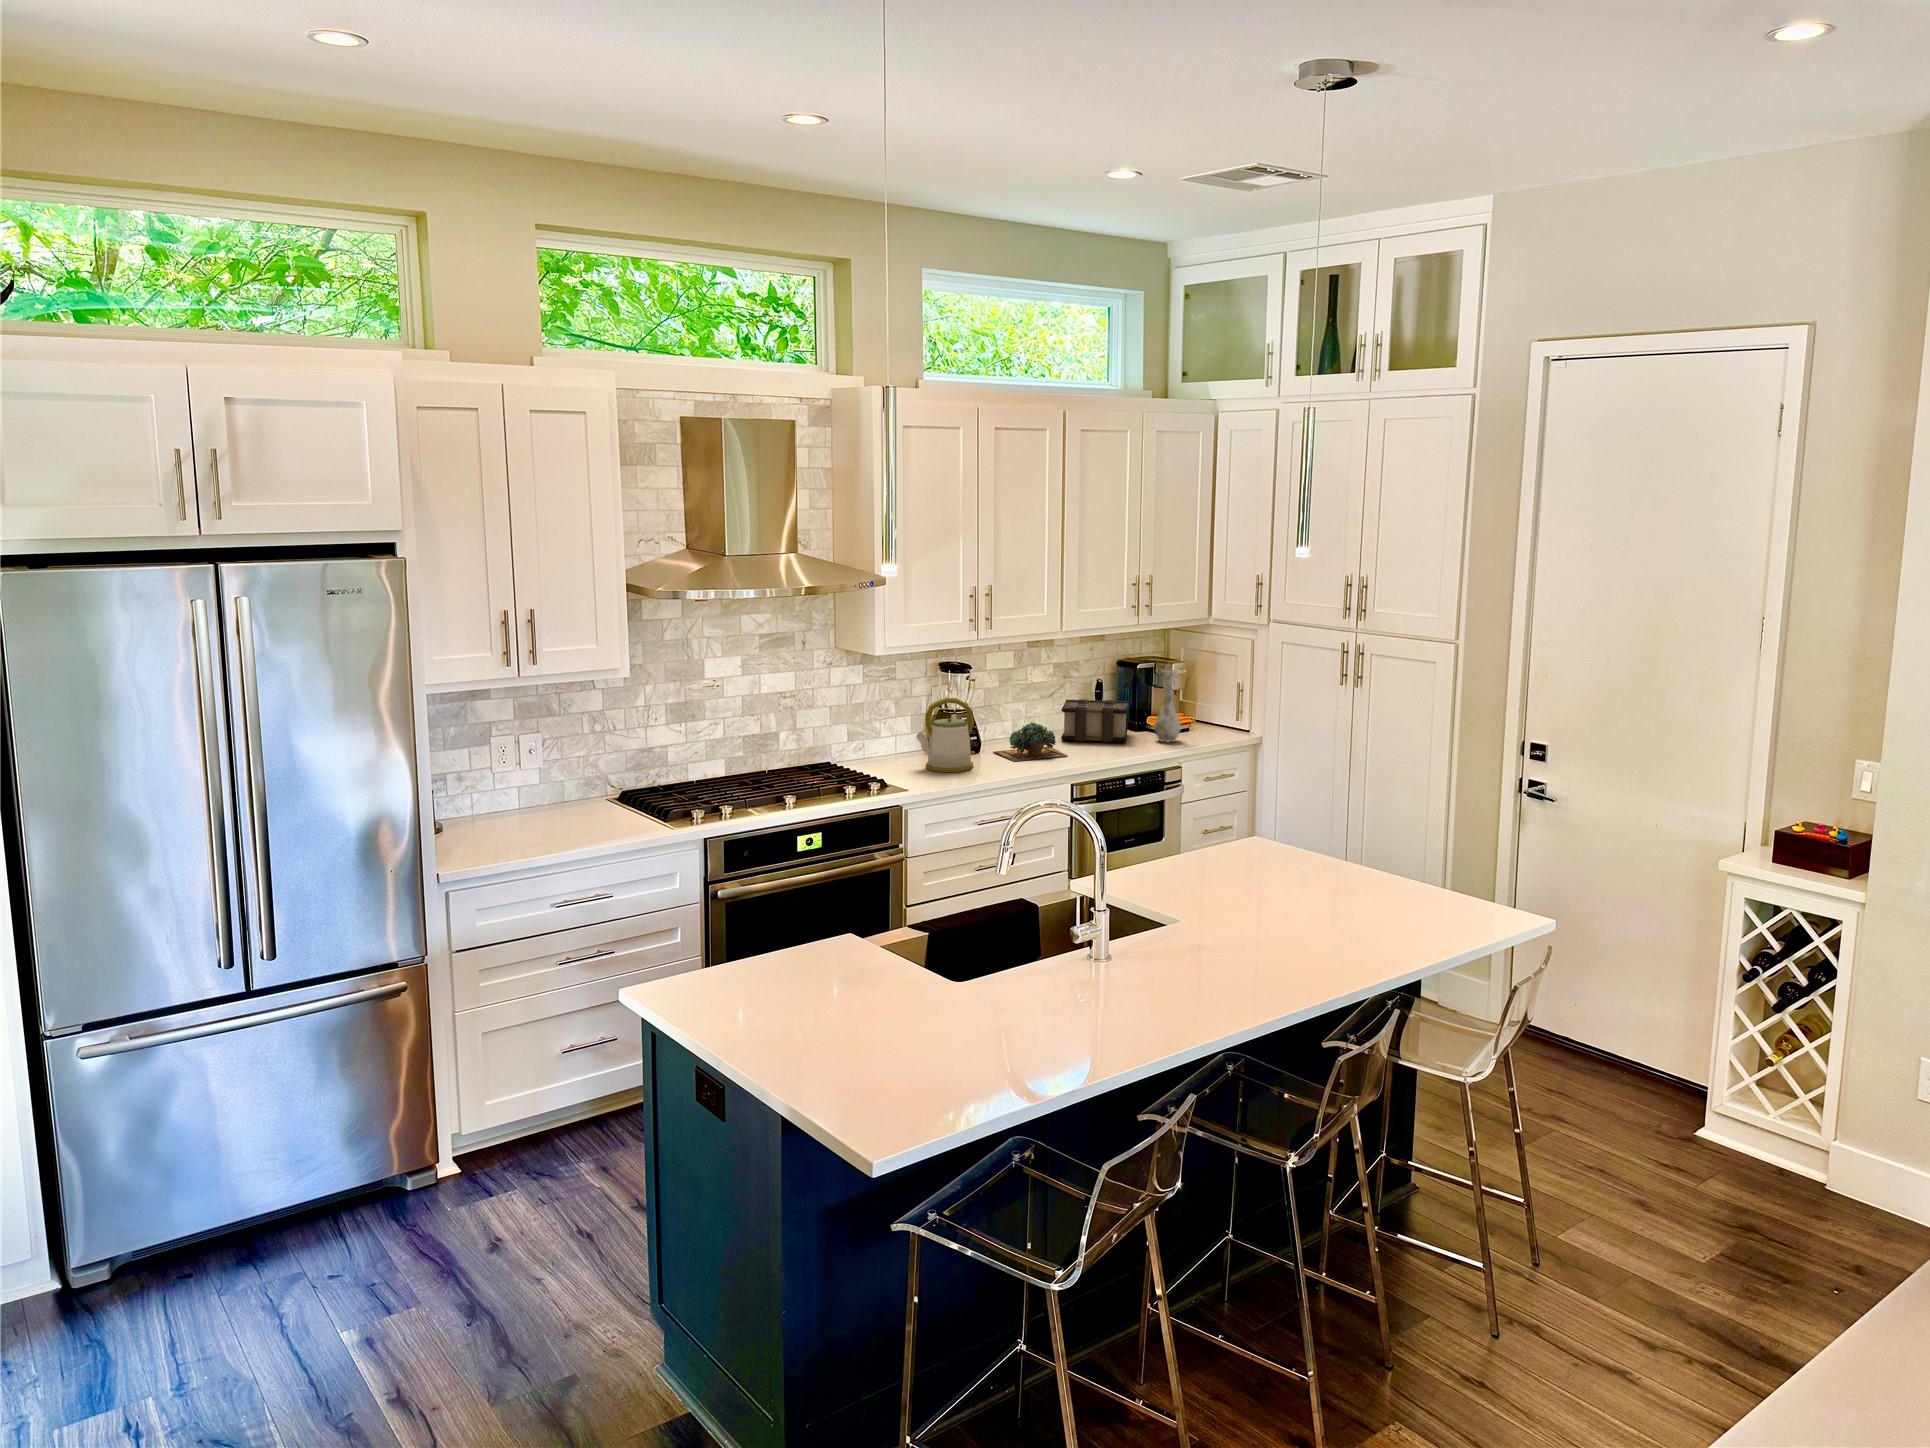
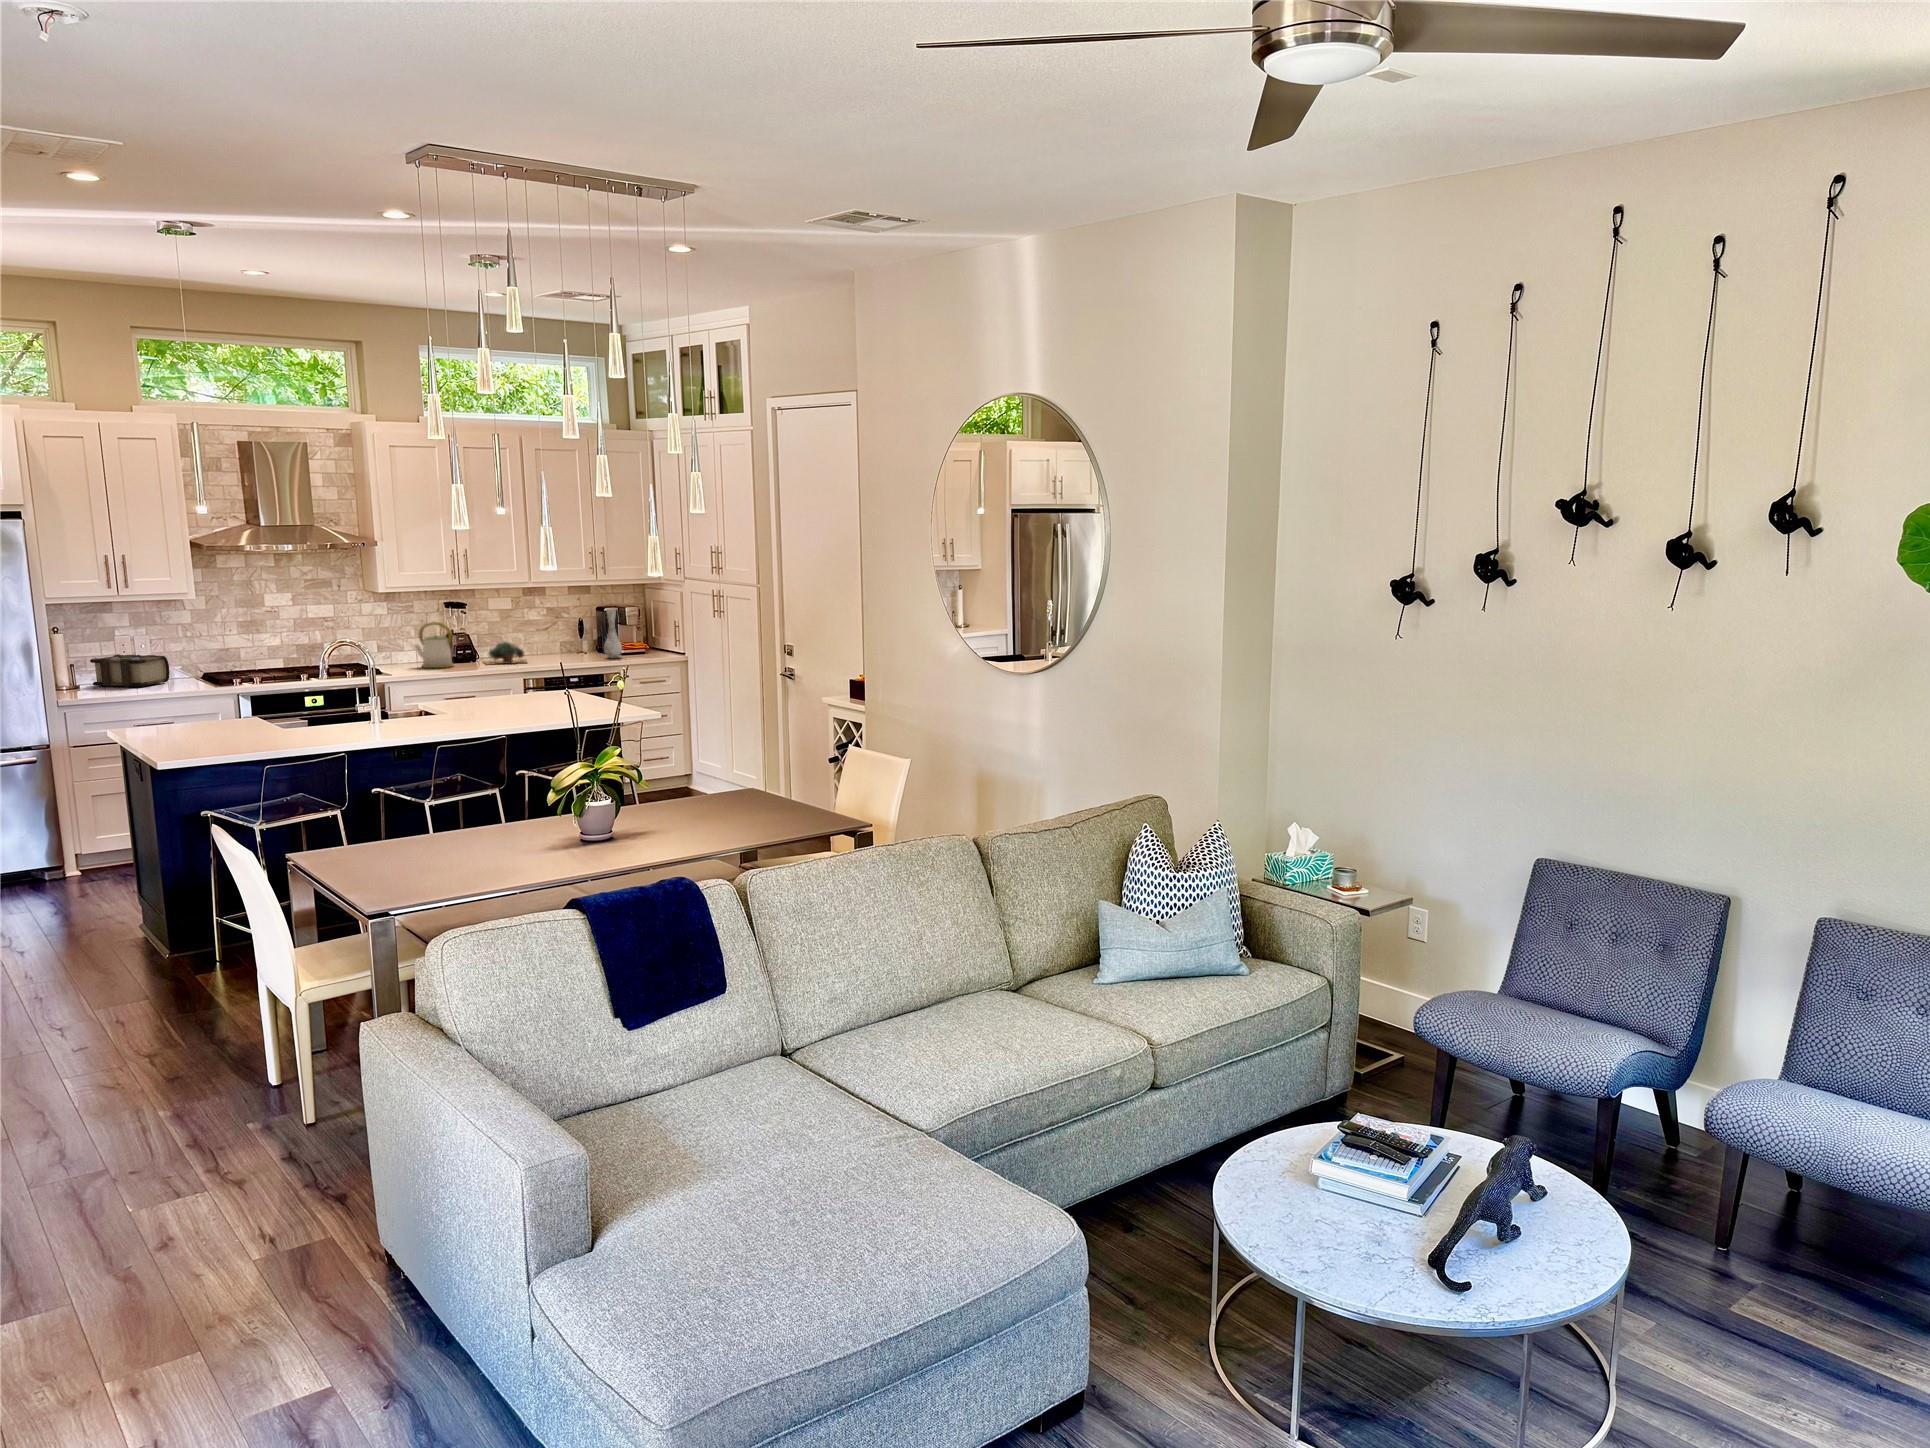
book: present [1061,699,1128,742] -> present [90,654,170,687]

